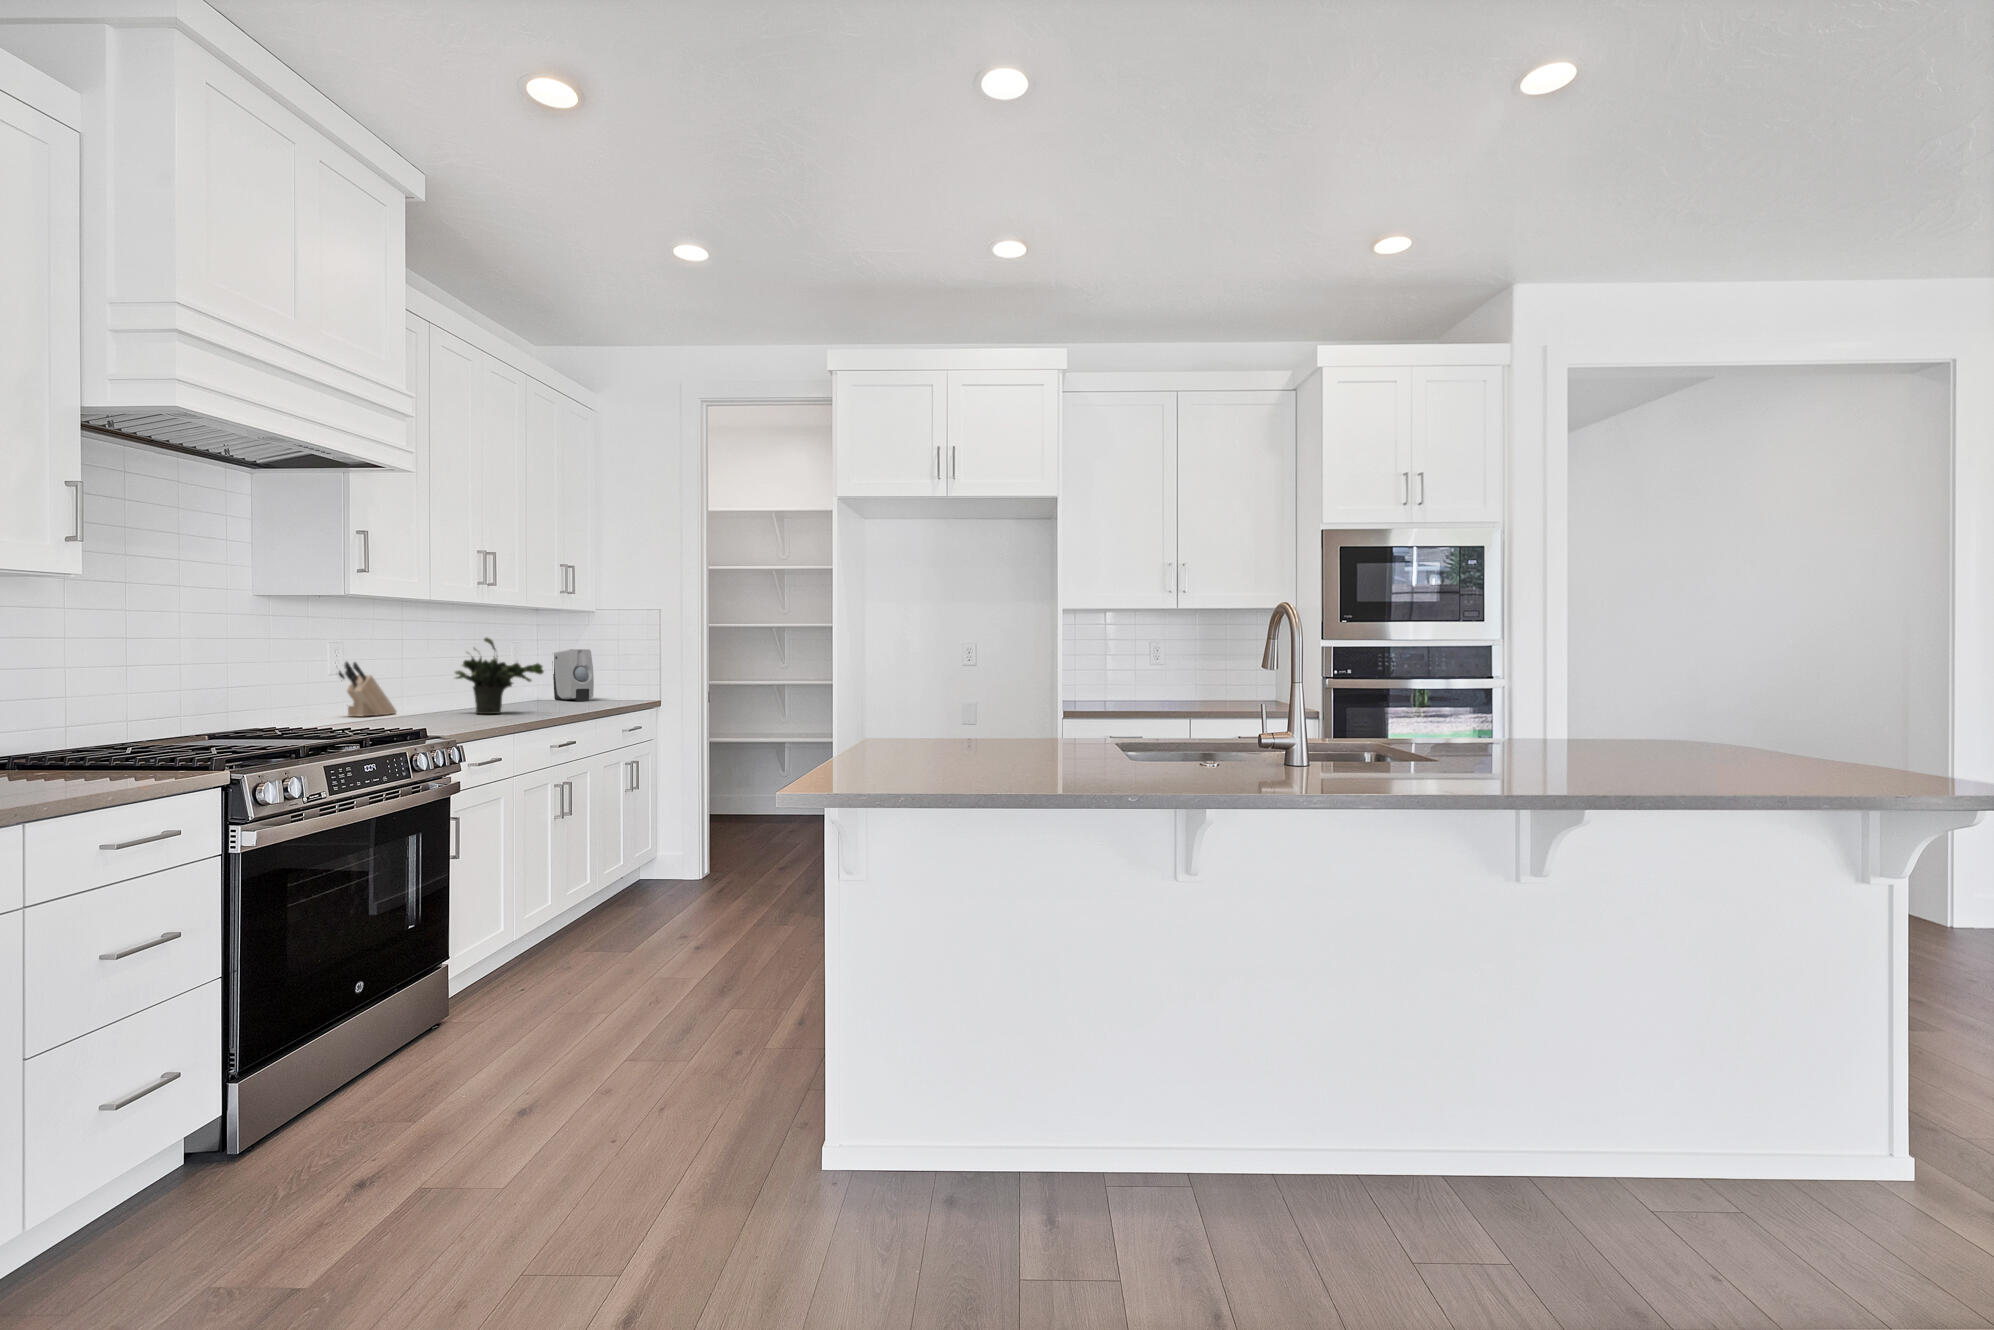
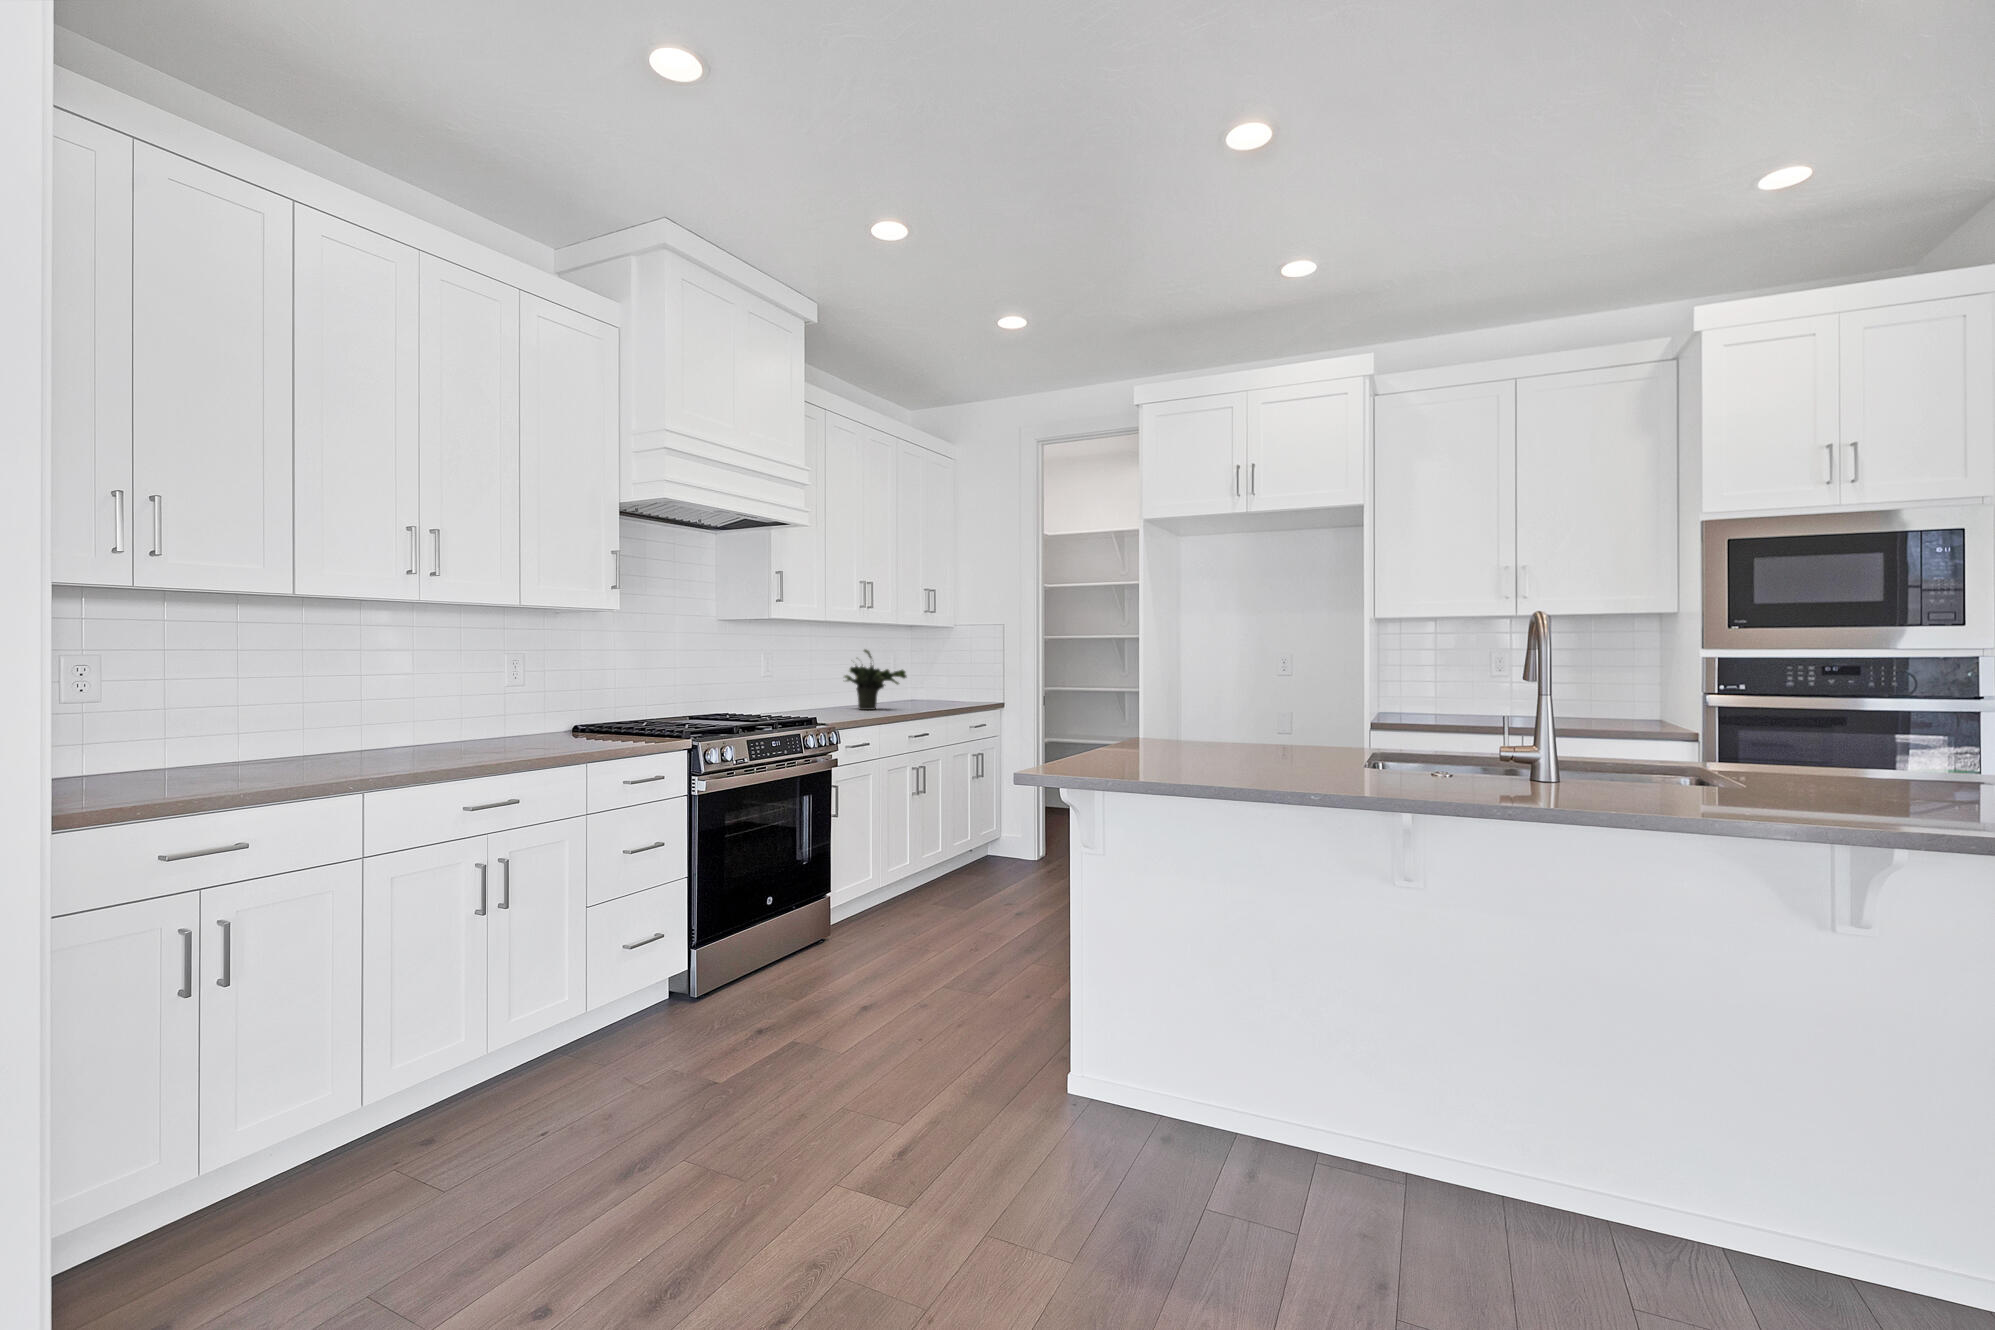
soap dispenser: present [552,649,594,701] -> none [922,658,953,702]
knife block: present [339,662,396,717] -> none [765,667,805,709]

